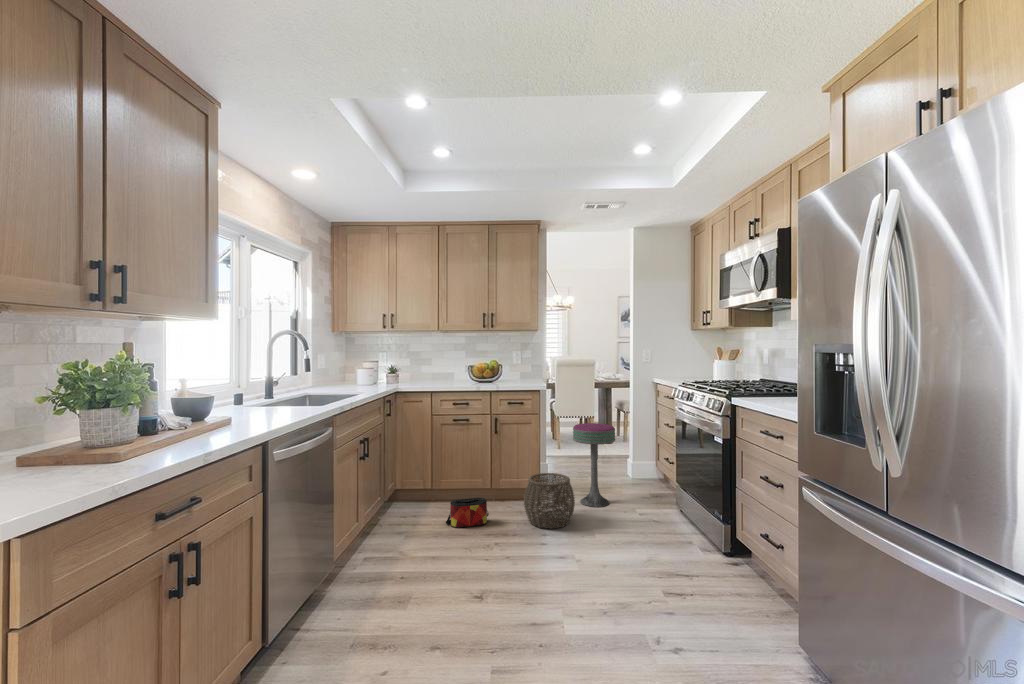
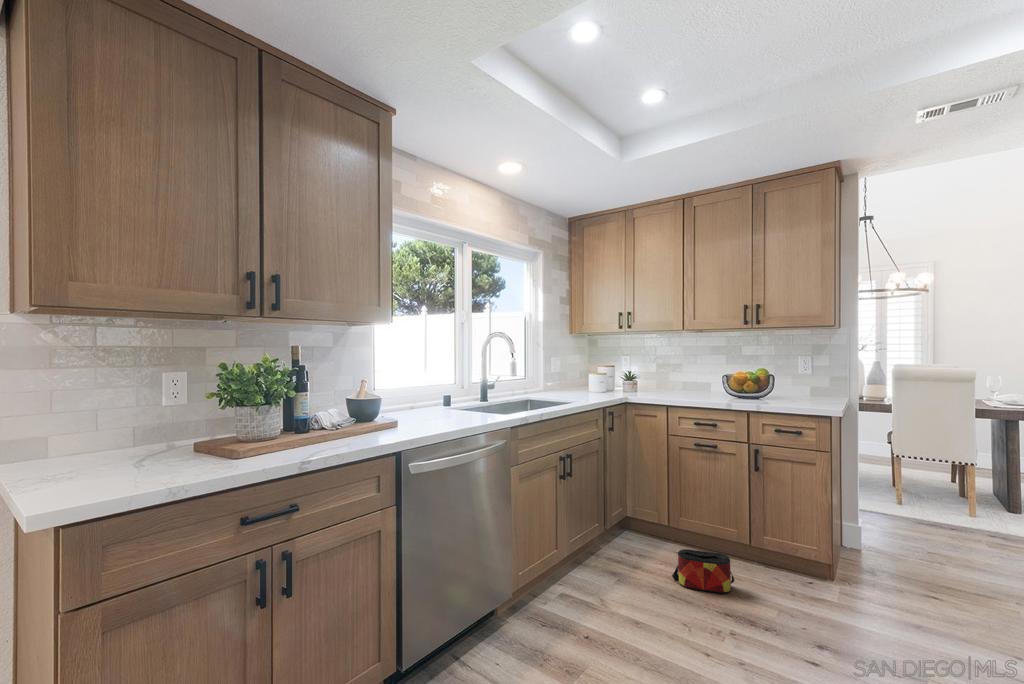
bar stool: present [573,423,615,507] -> none [890,472,980,617]
woven basket: present [524,473,575,529] -> none [788,539,882,633]

